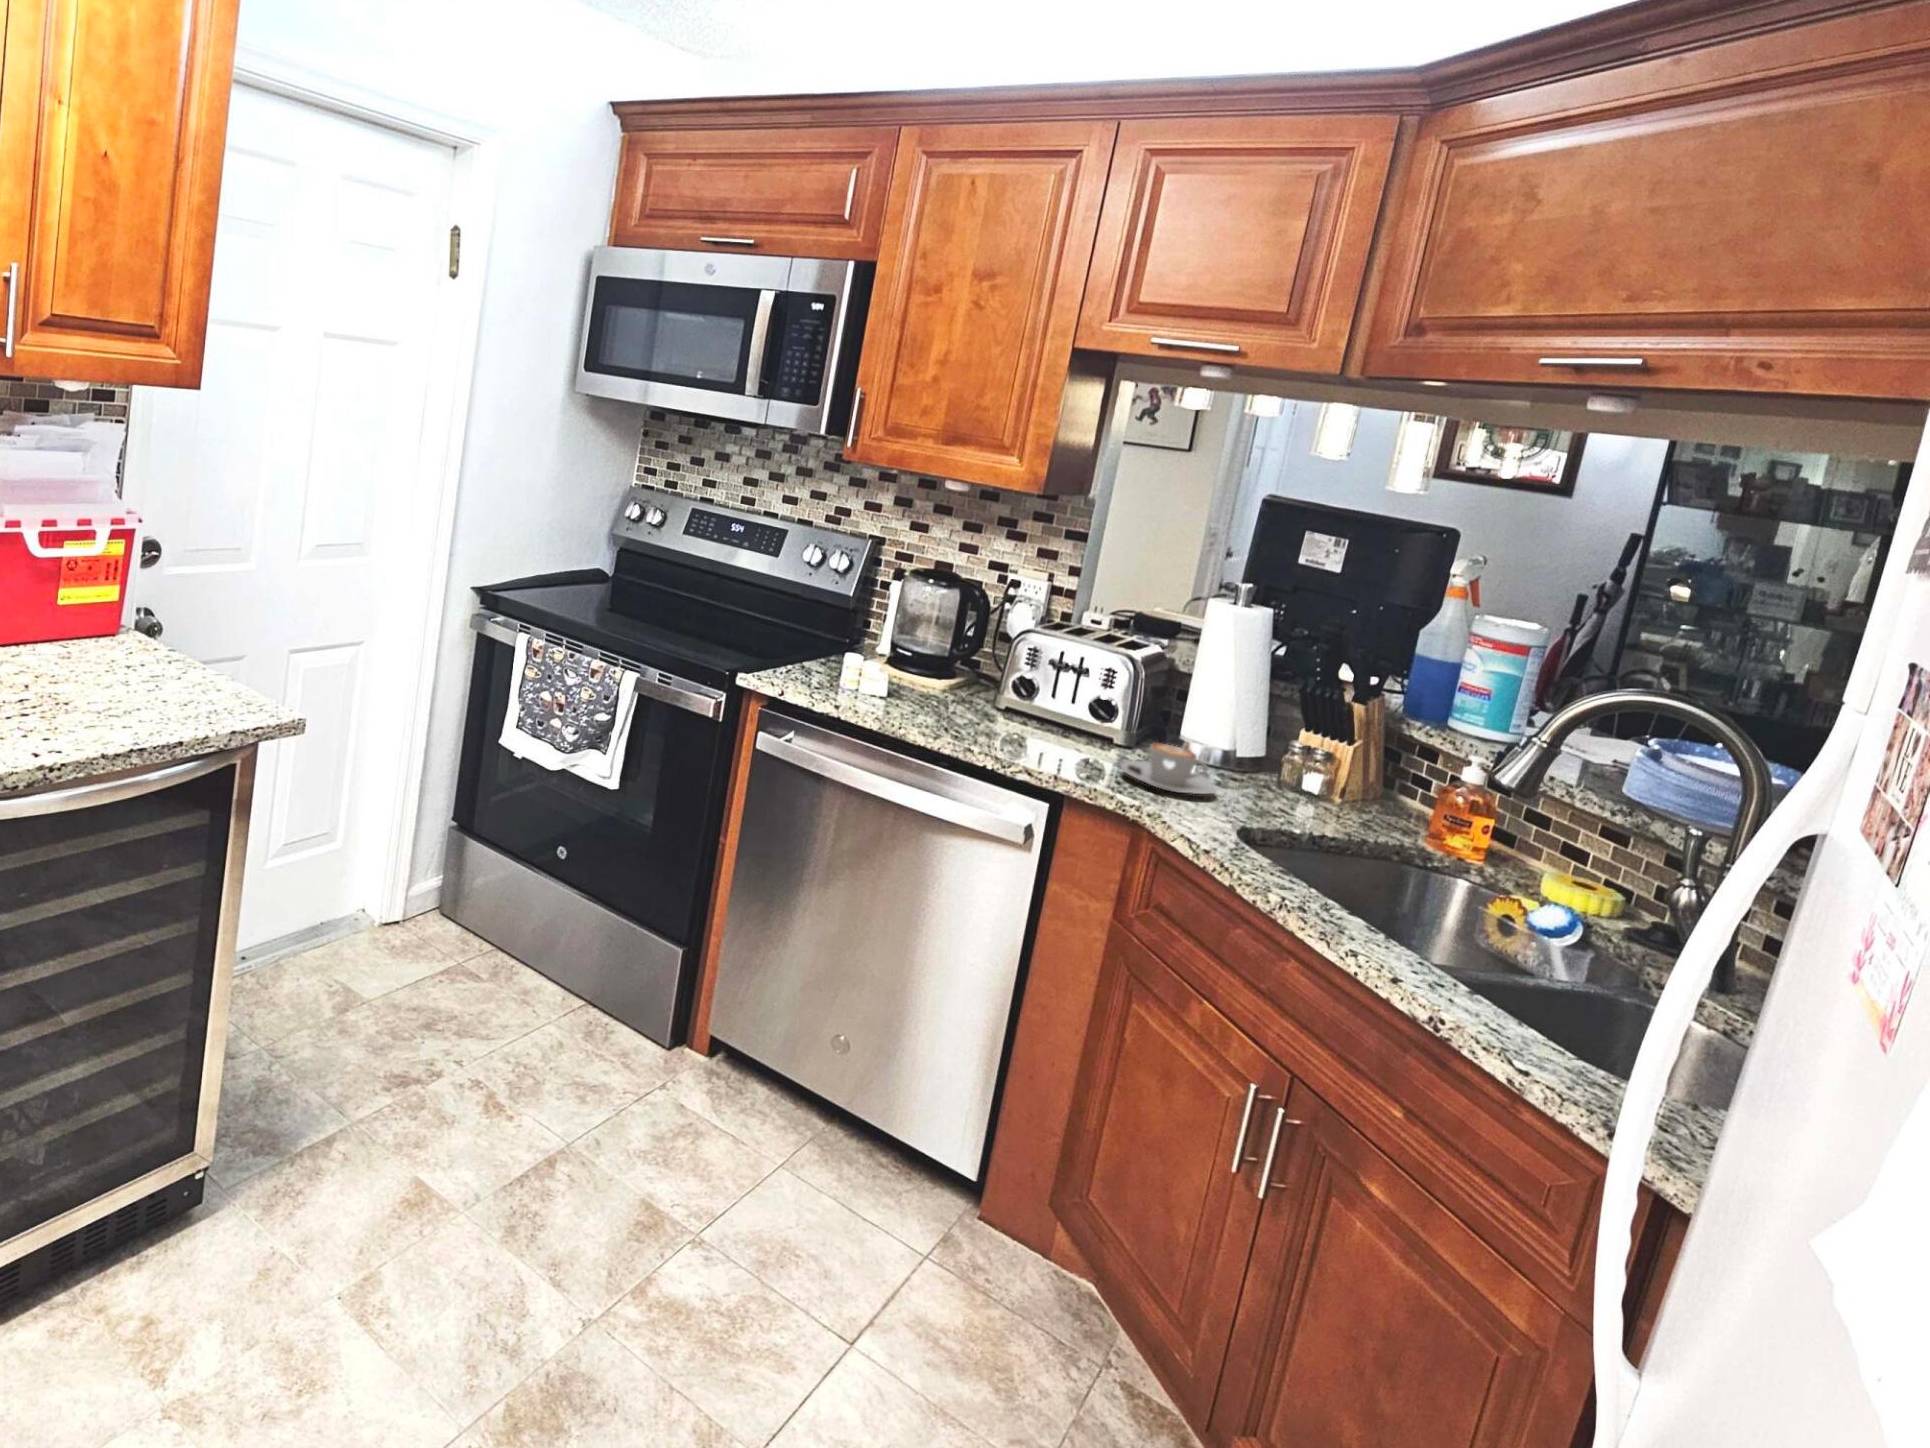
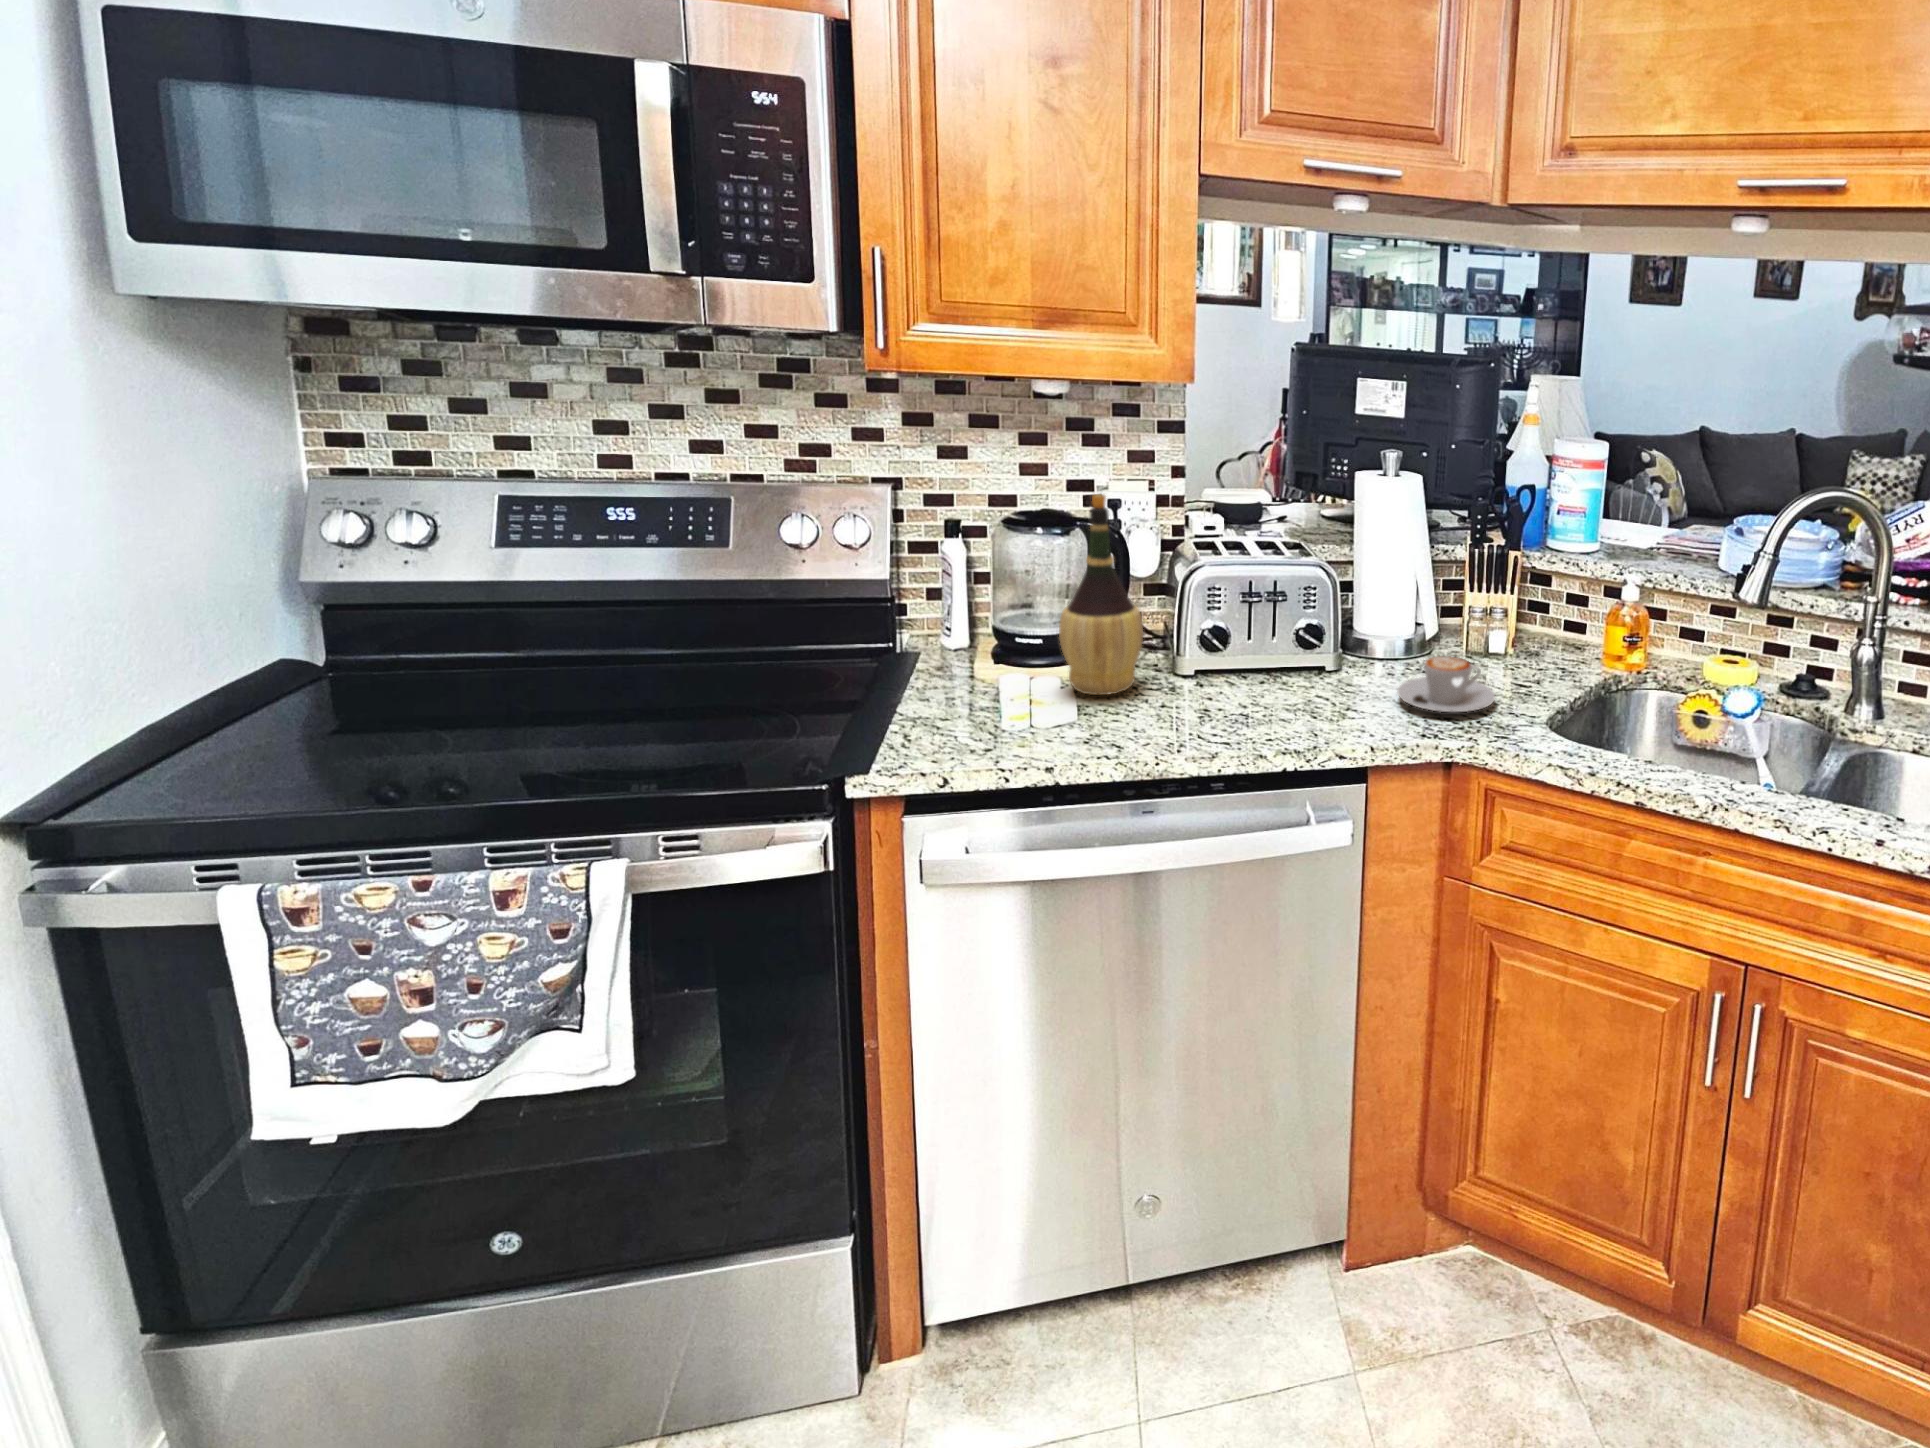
wine bottle: none [907,557,968,700] -> present [1059,494,1143,695]

